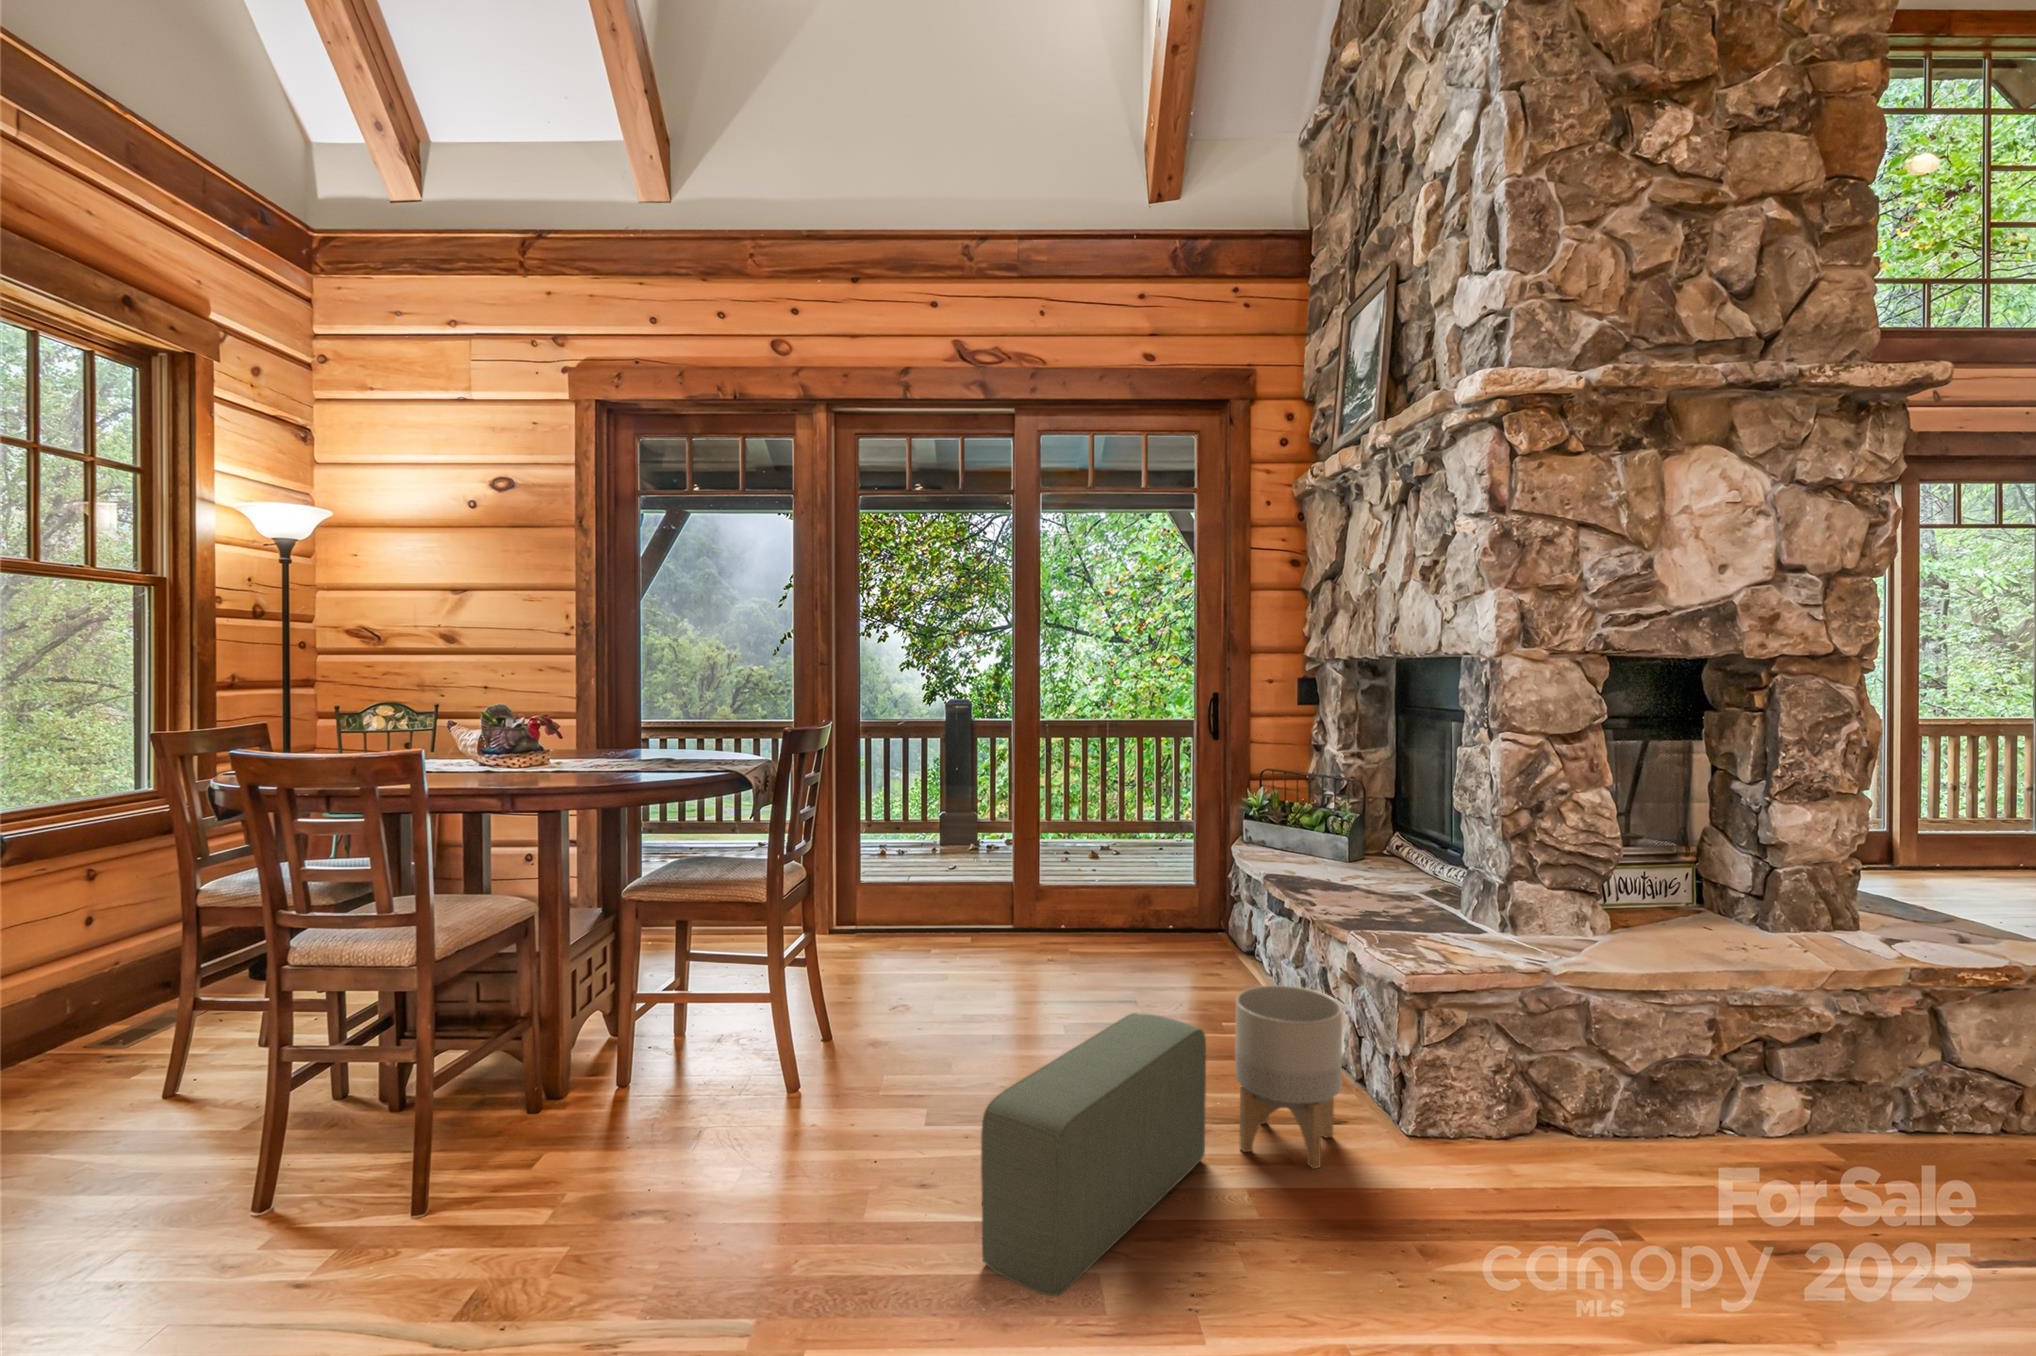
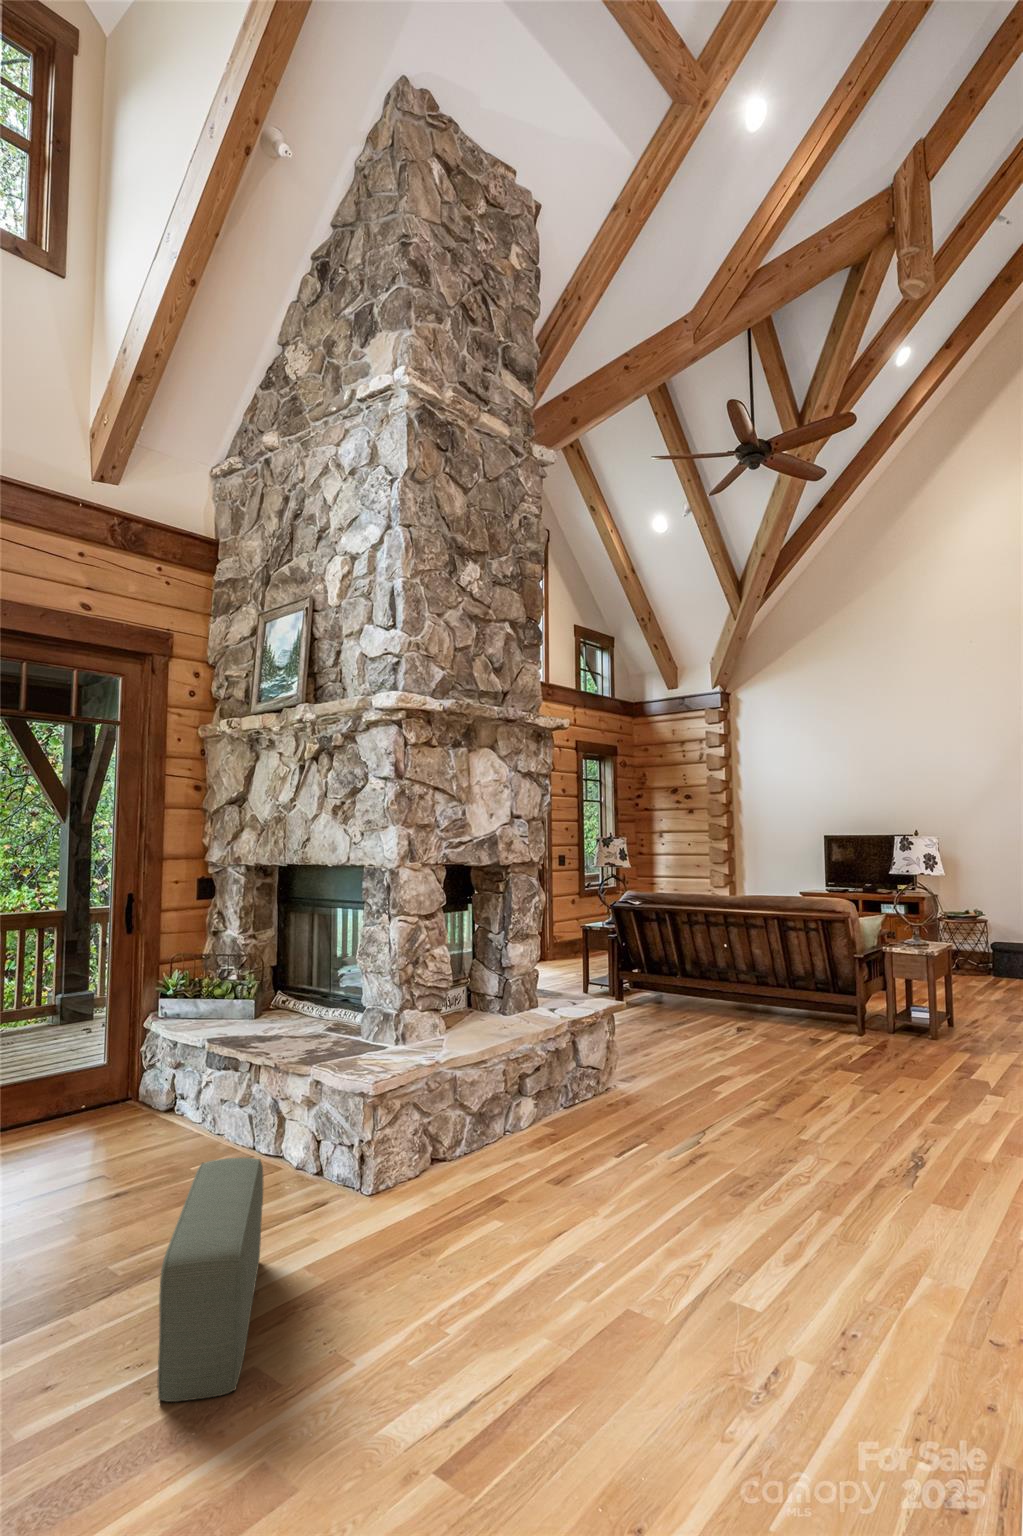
planter: present [1235,985,1342,1169] -> none [264,1110,341,1245]

